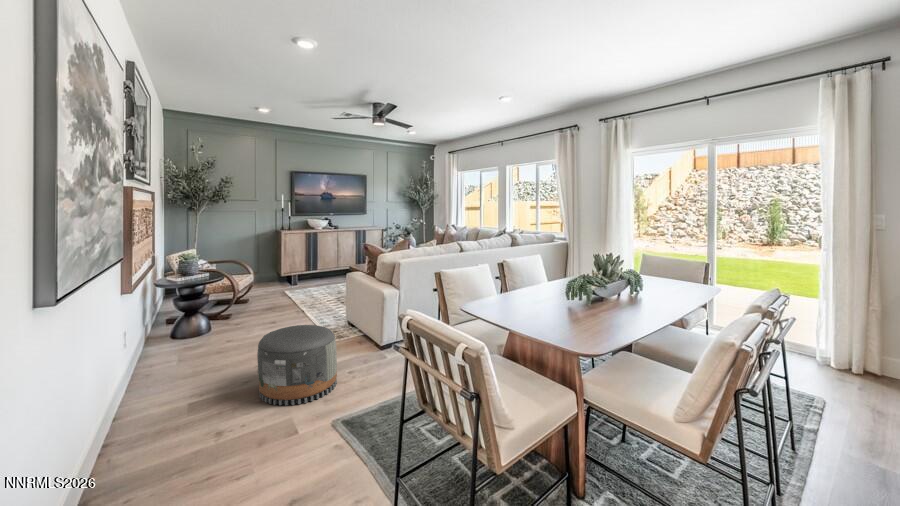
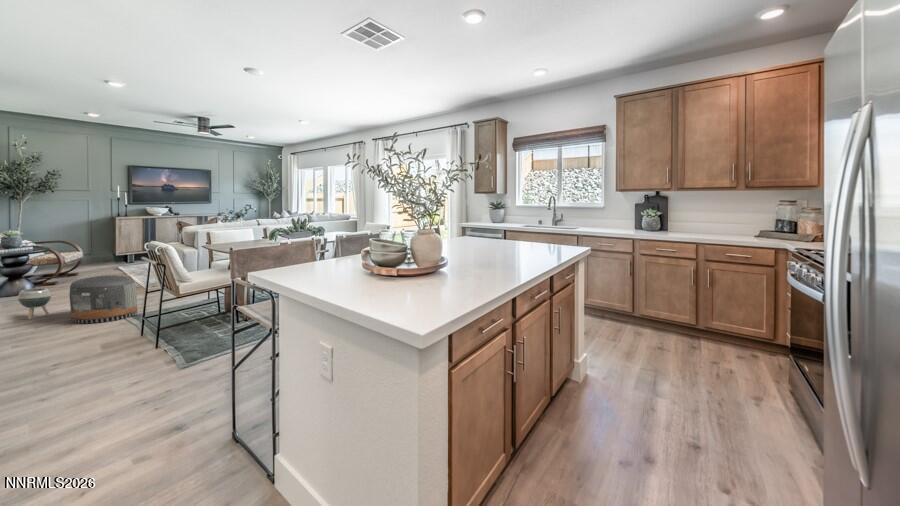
planter: none [196,341,233,388] -> present [18,288,51,319]

